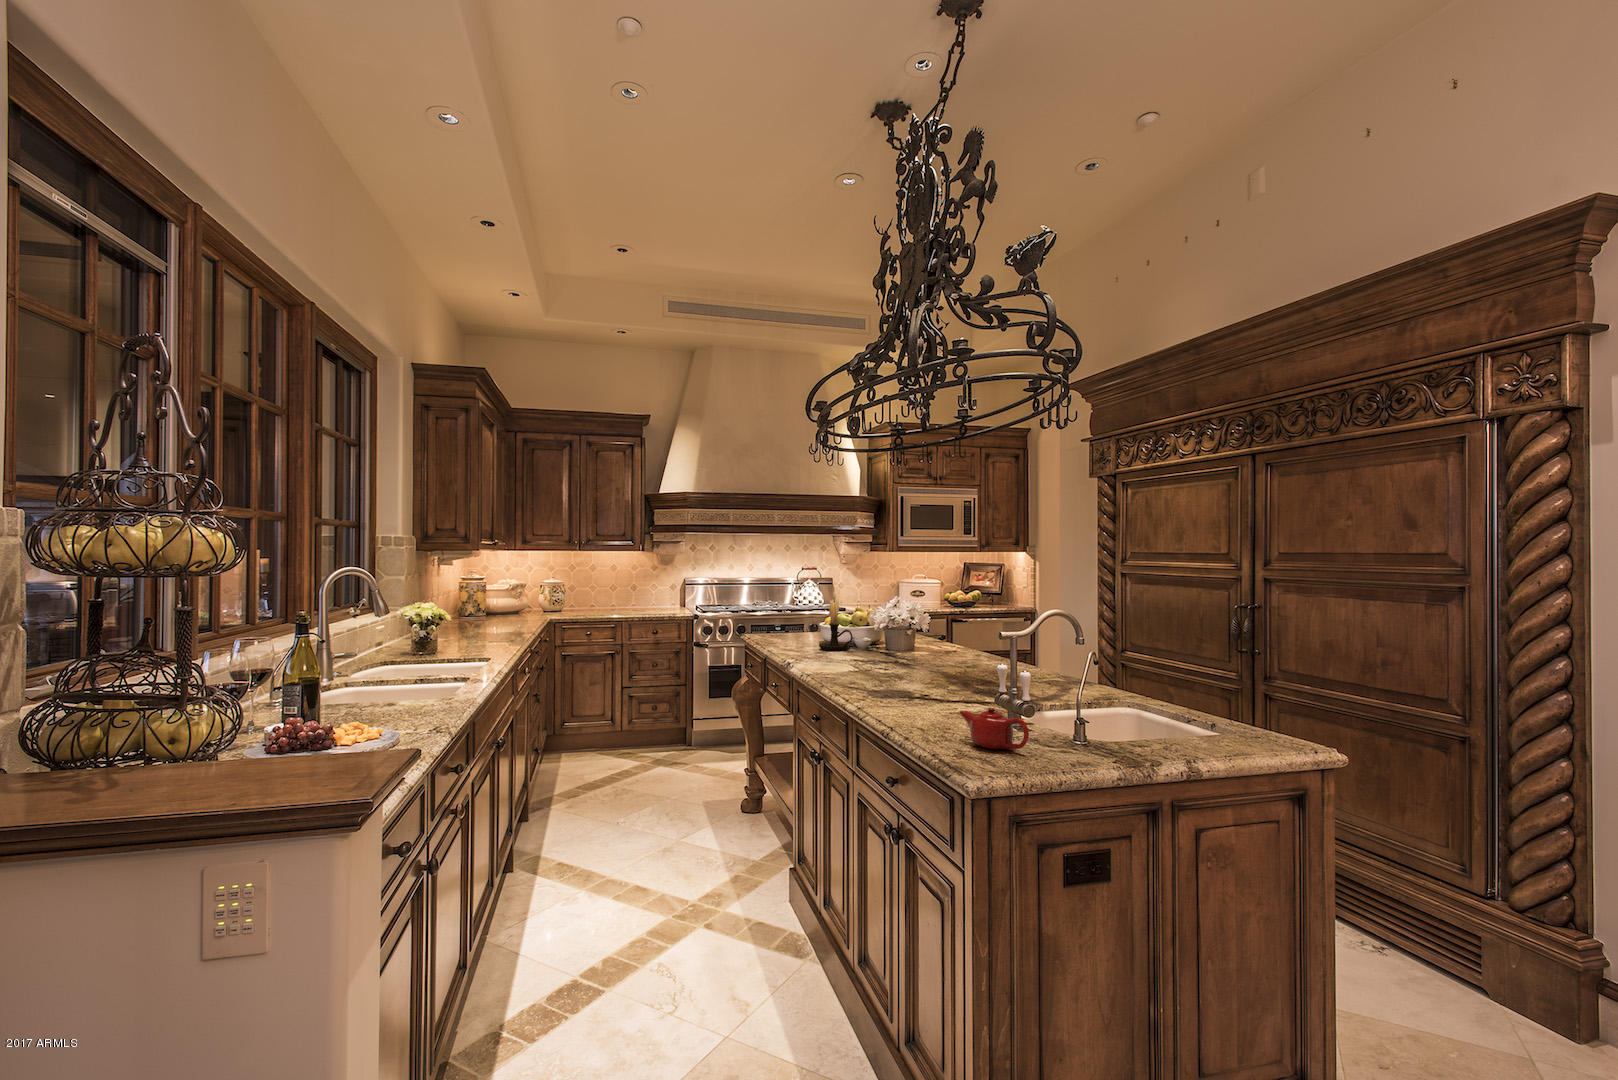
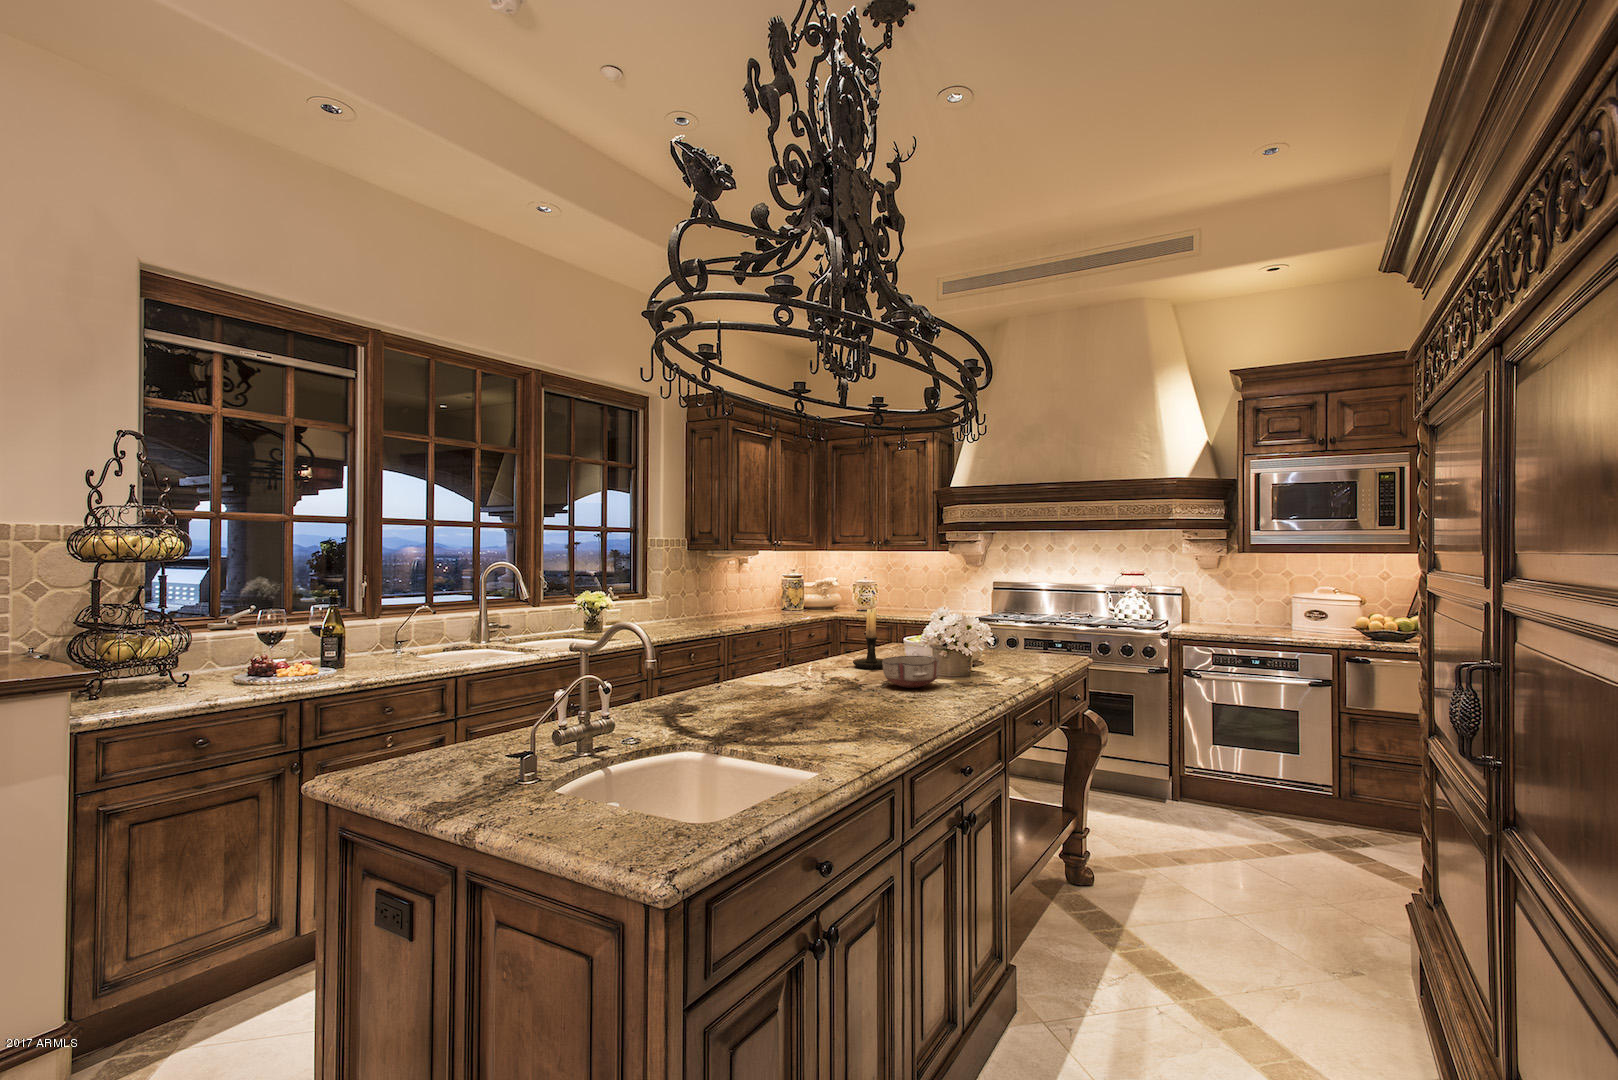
ceramic bowl: none [905,632,951,657] -> present [882,656,939,688]
teapot: present [960,708,1029,749] -> none [408,725,464,775]

